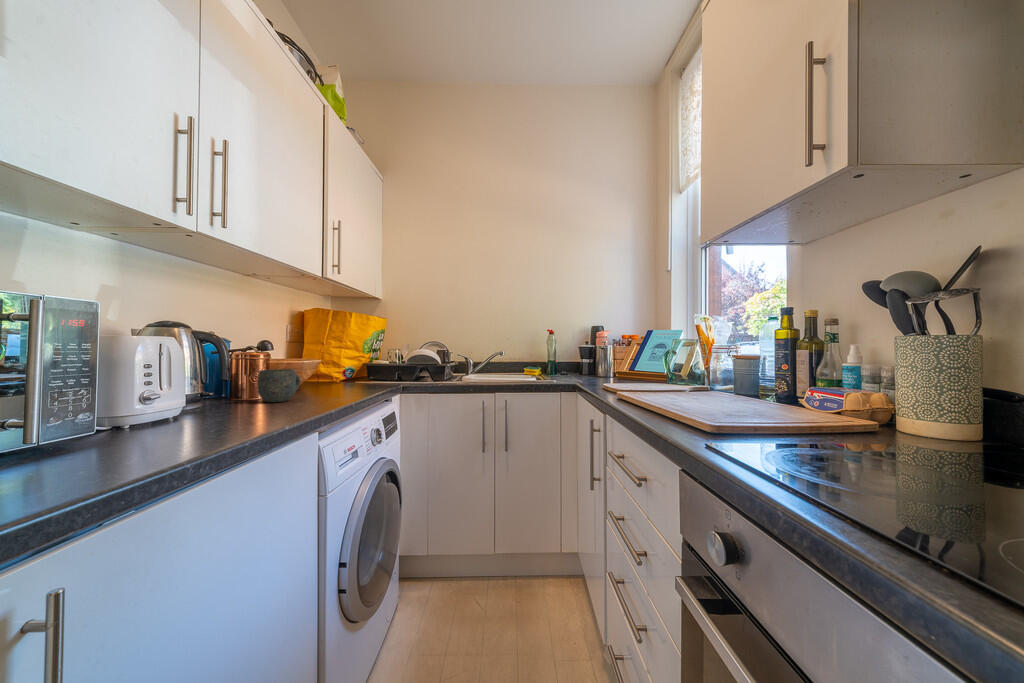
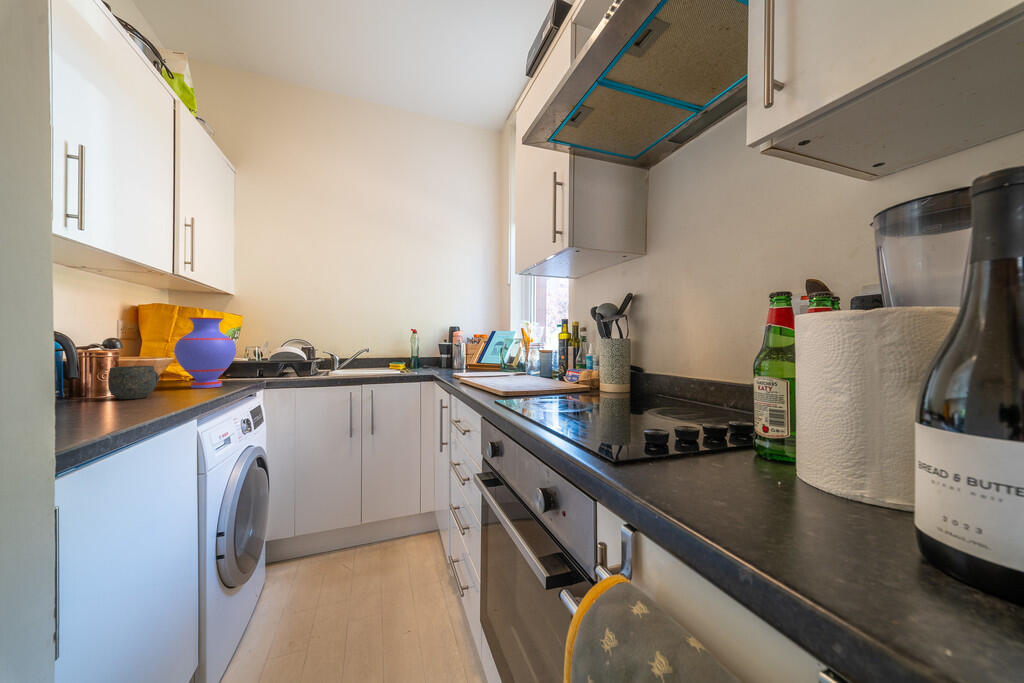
vase: none [318,320,372,392] -> present [174,317,236,388]

